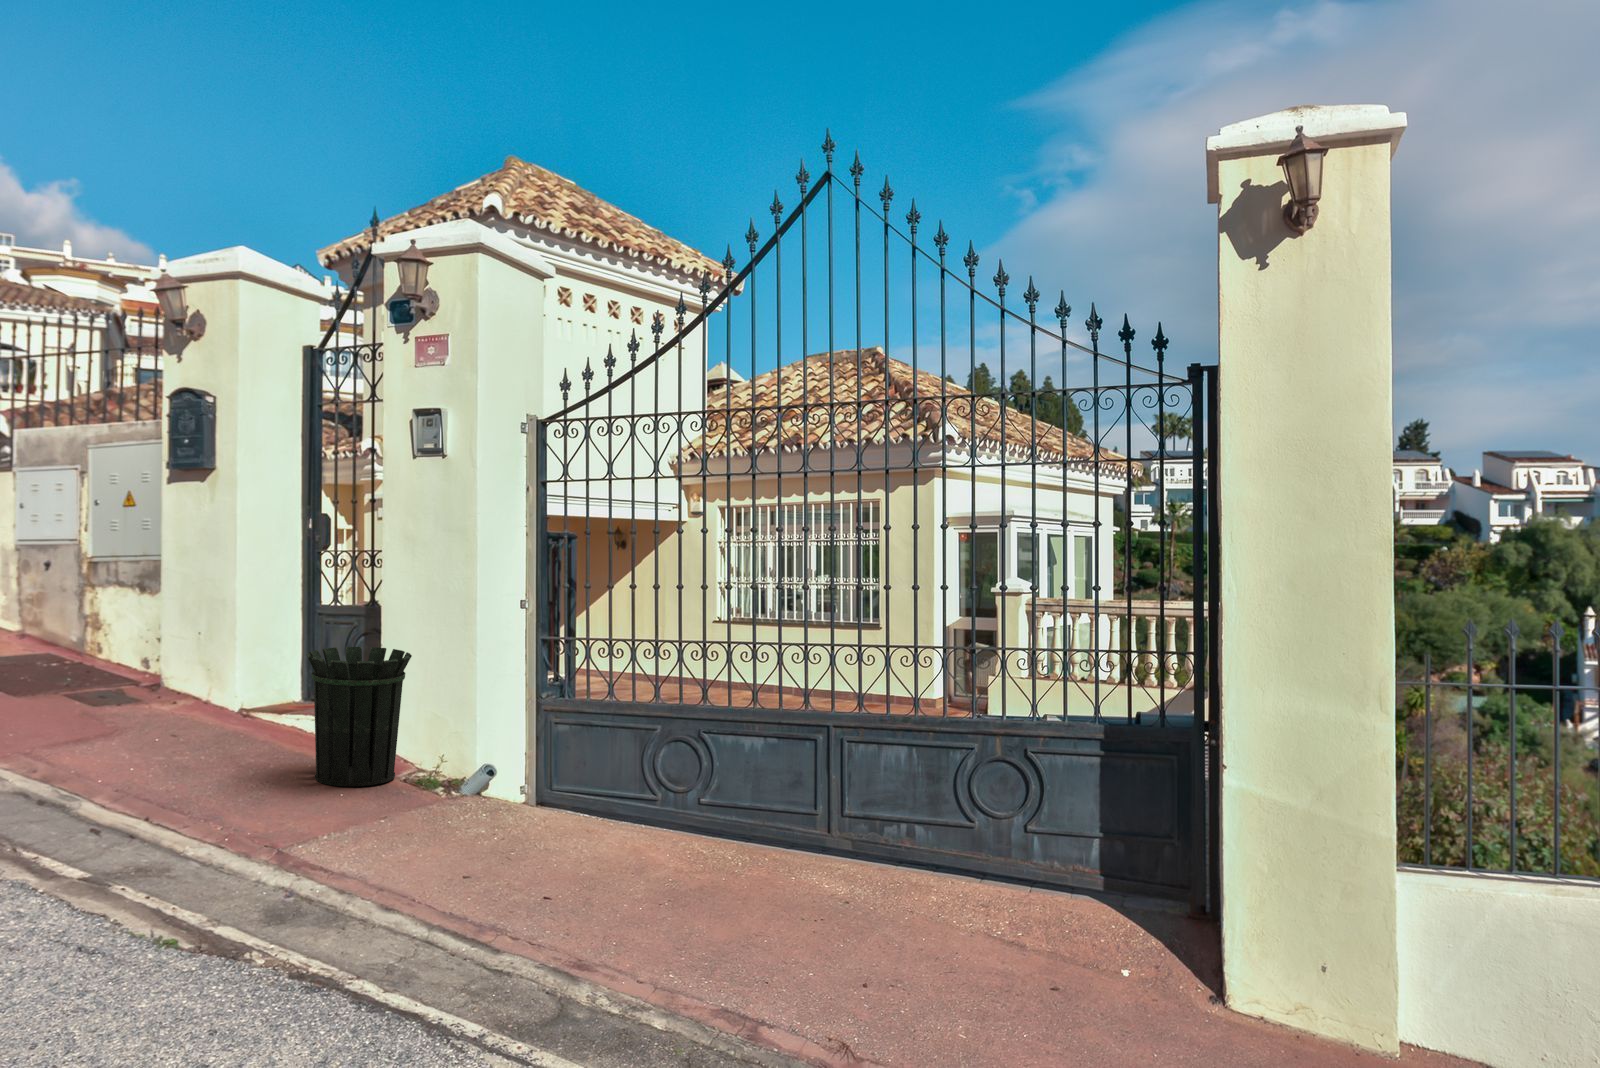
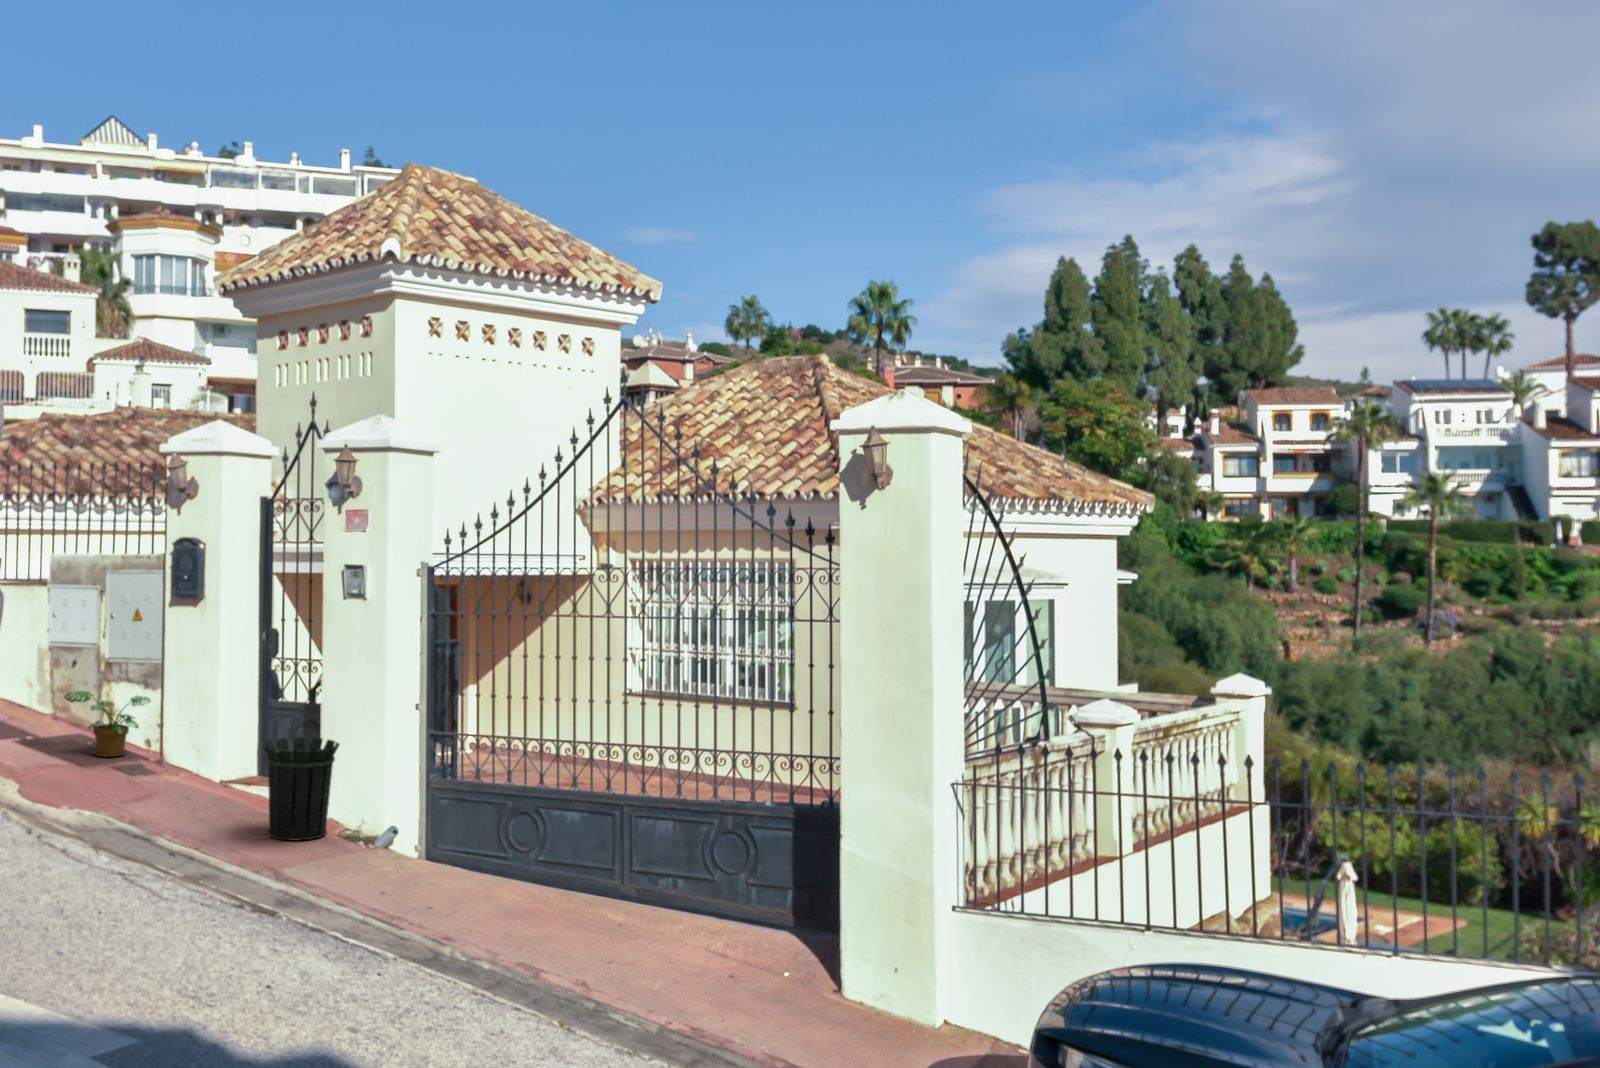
potted plant: none [28,595,148,680] -> present [63,691,150,757]

